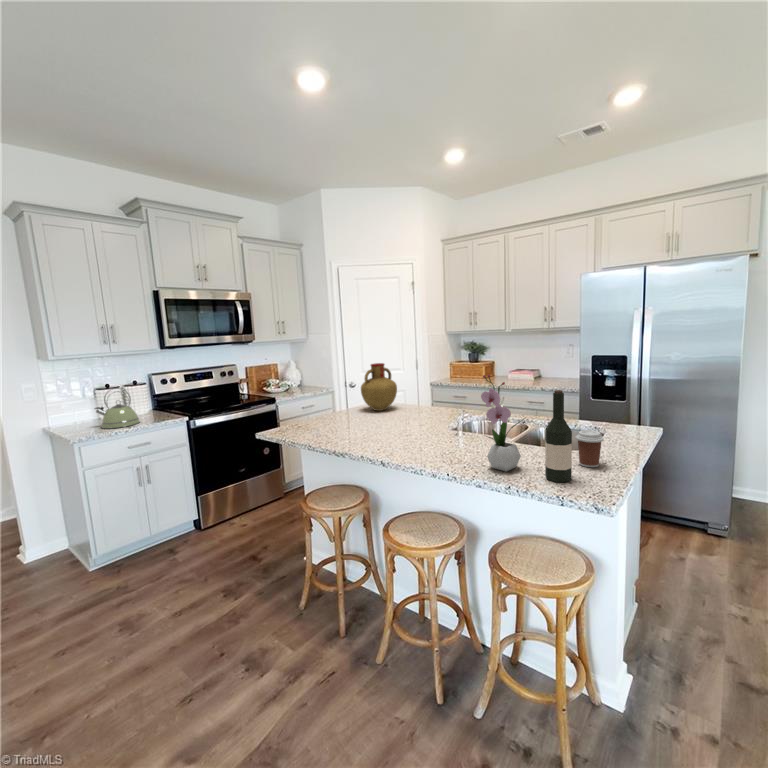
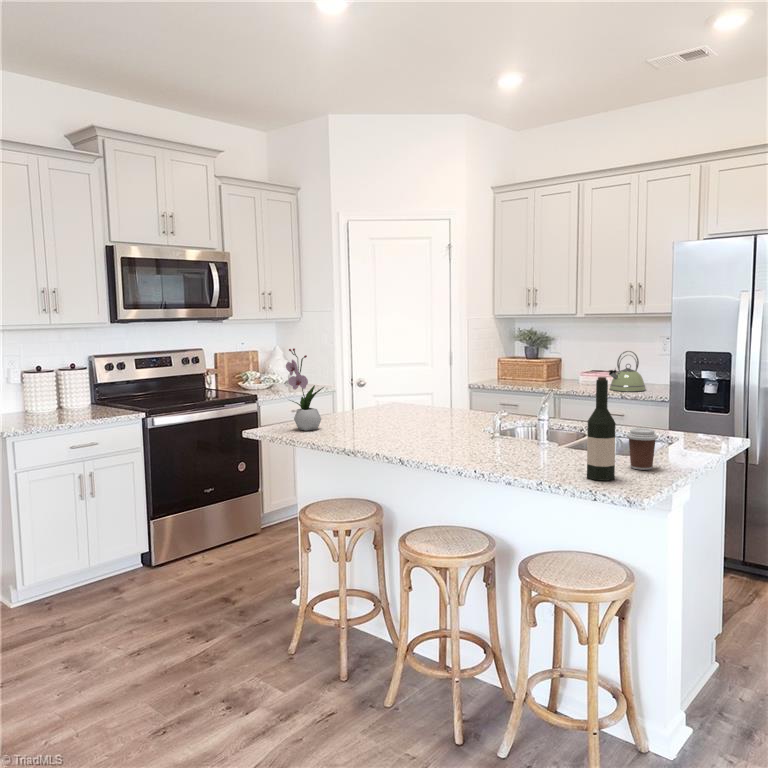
vase: present [361,363,397,411] -> none [374,351,422,412]
flower arrangement: present [481,375,524,471] -> present [286,348,324,431]
kettle: present [95,388,140,429] -> present [609,351,646,392]

